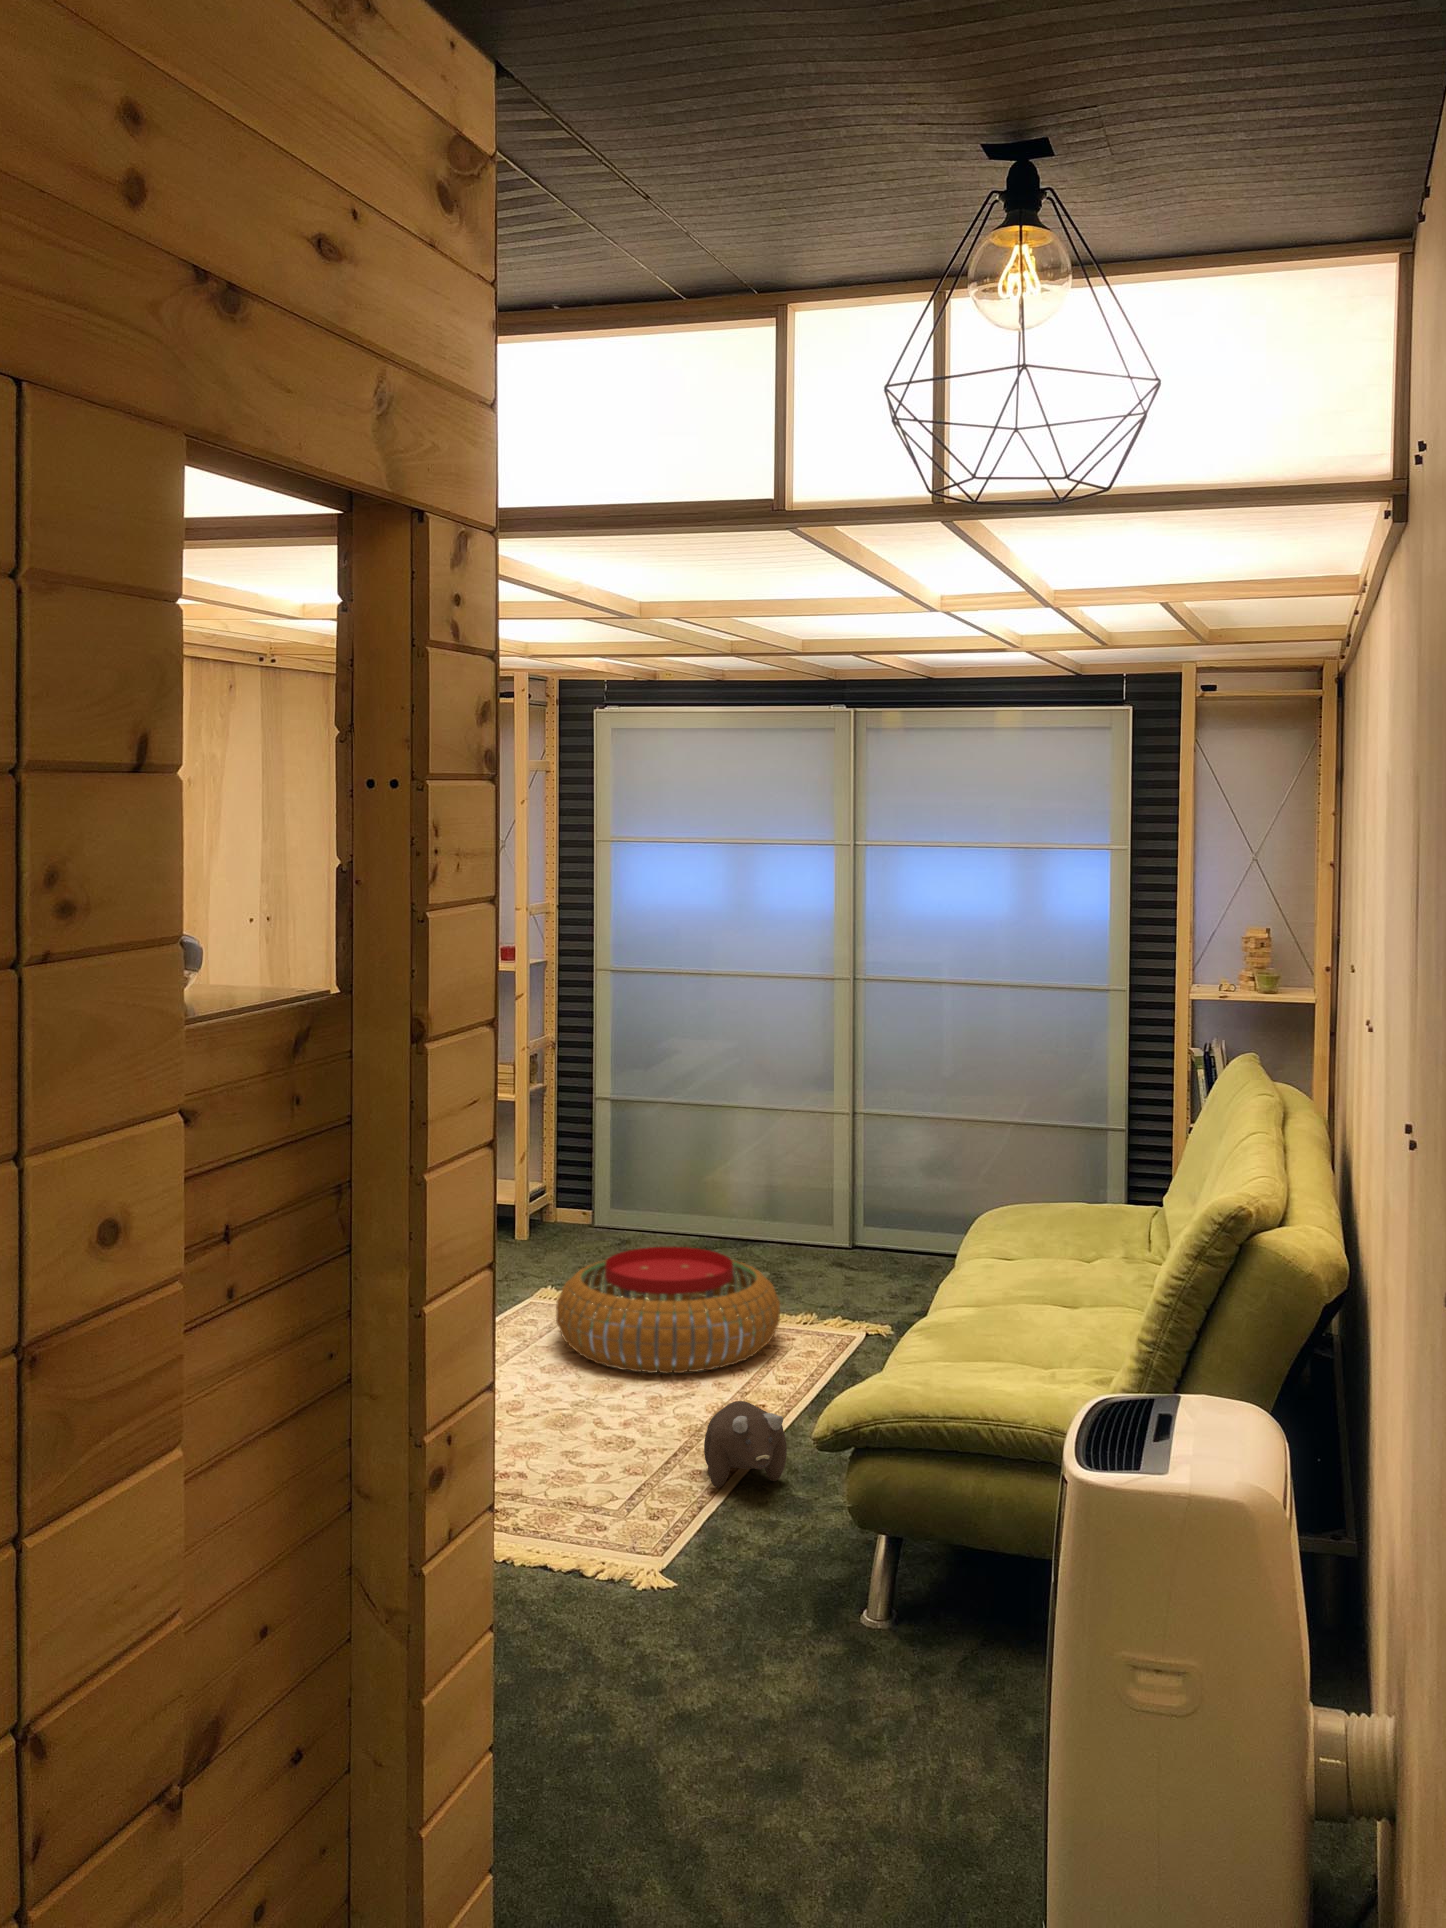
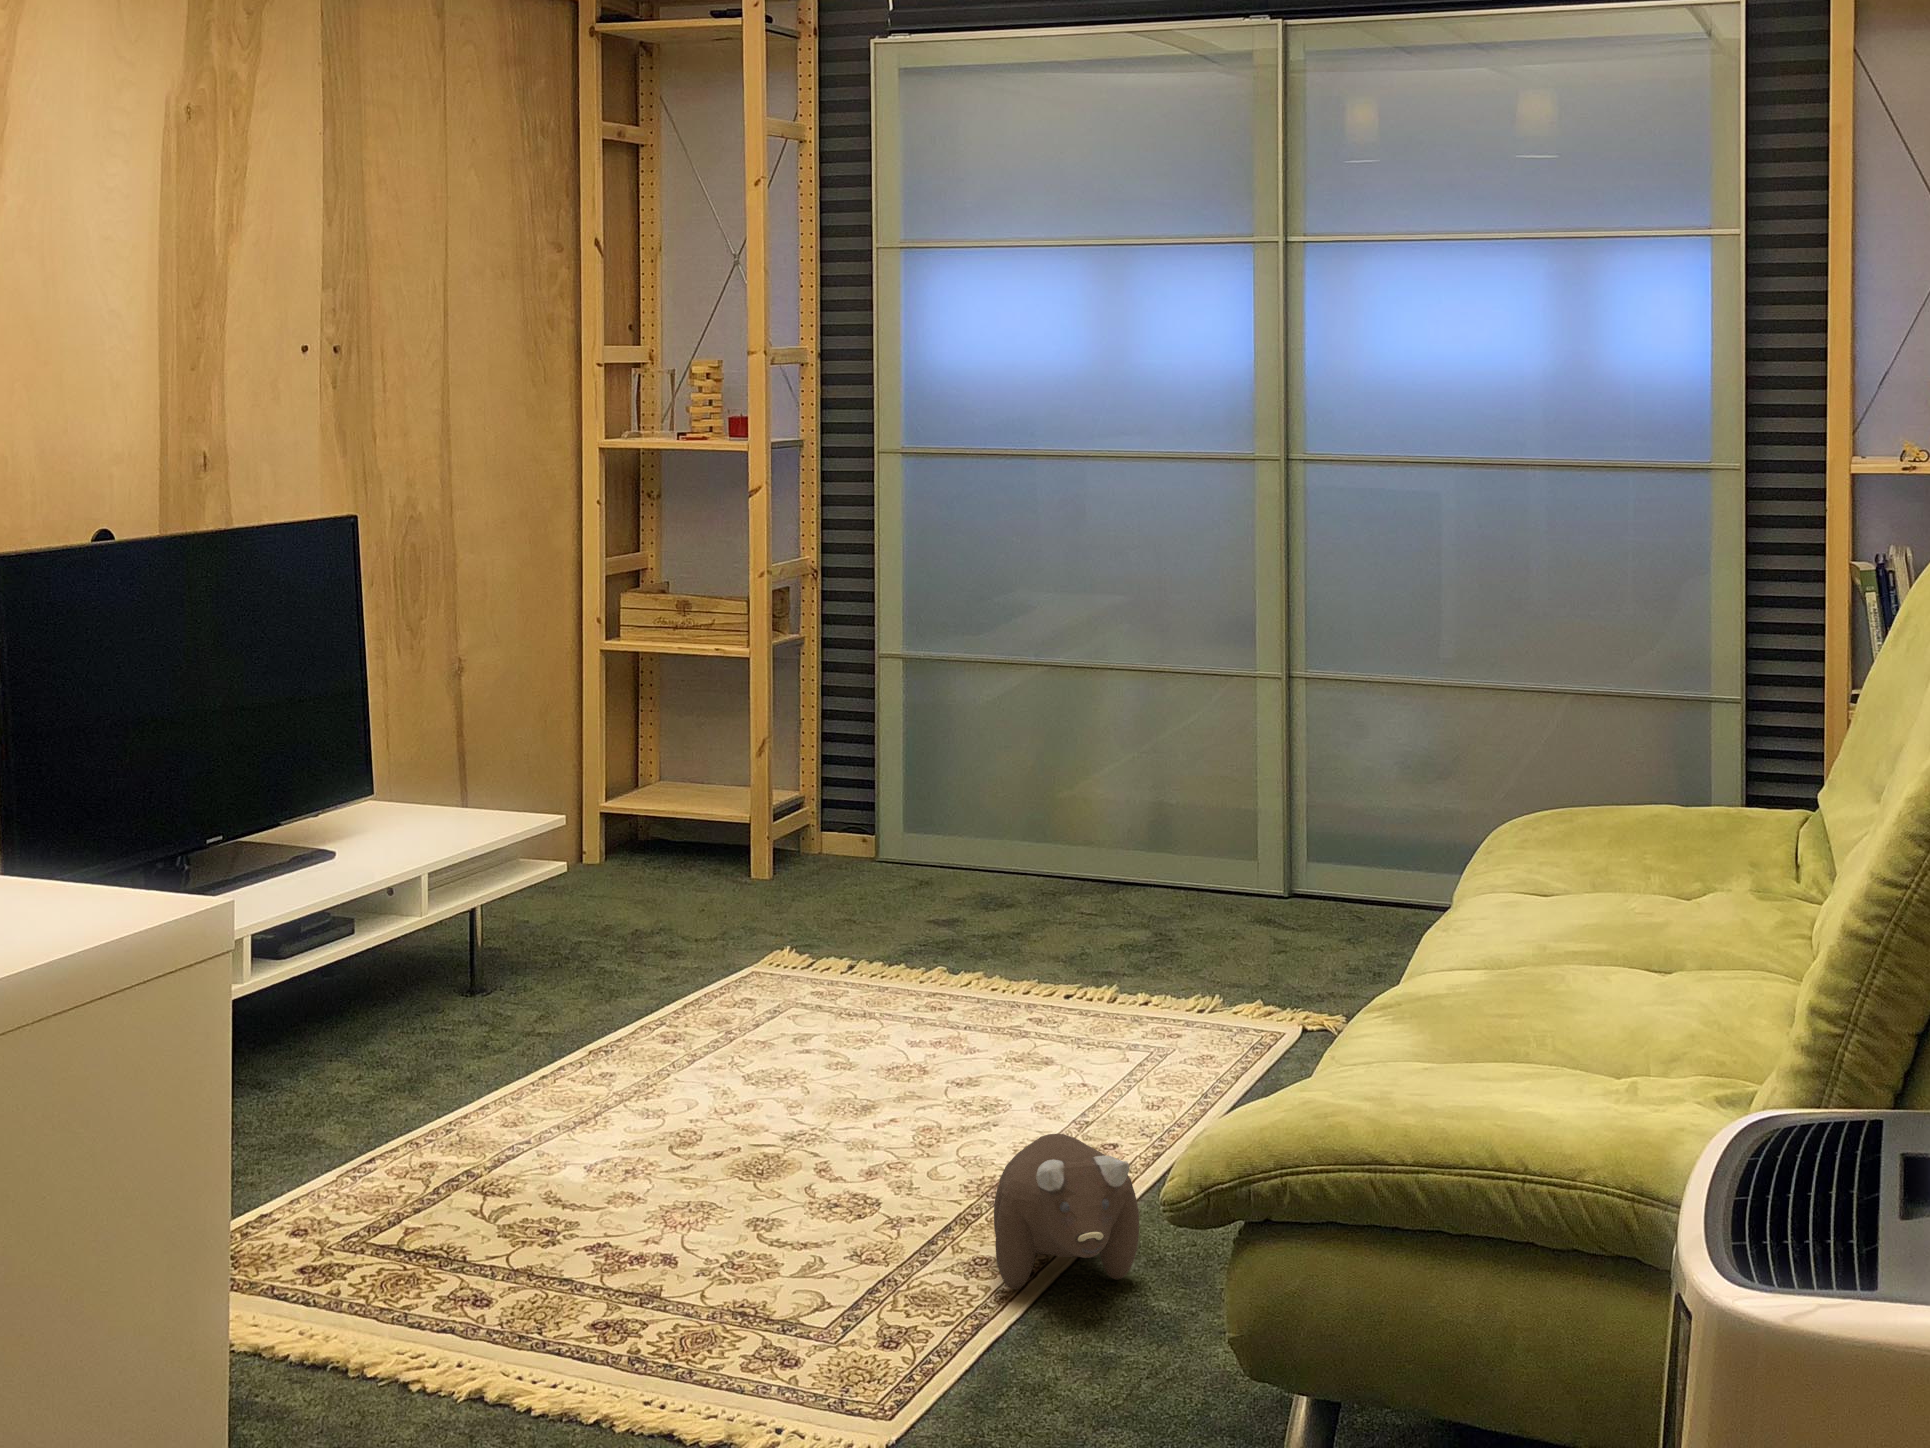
pouf: present [556,1247,780,1373] -> none [776,879,1155,1088]

